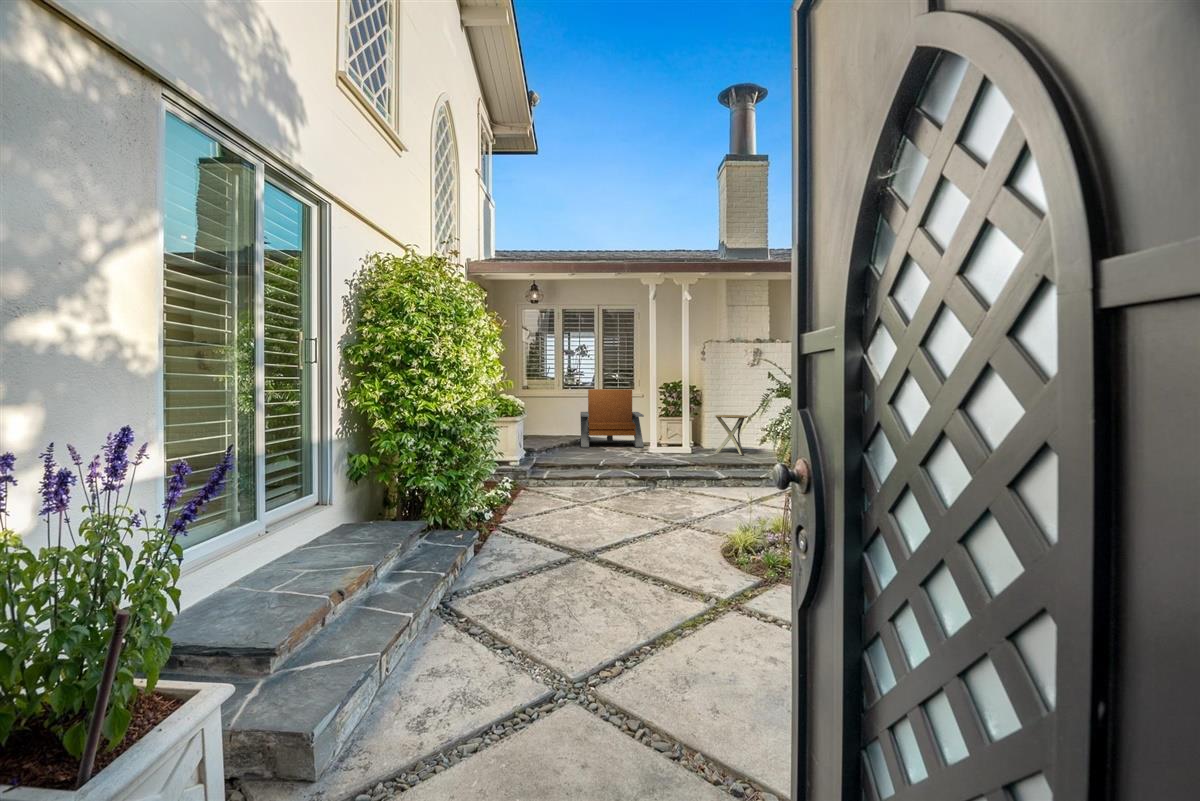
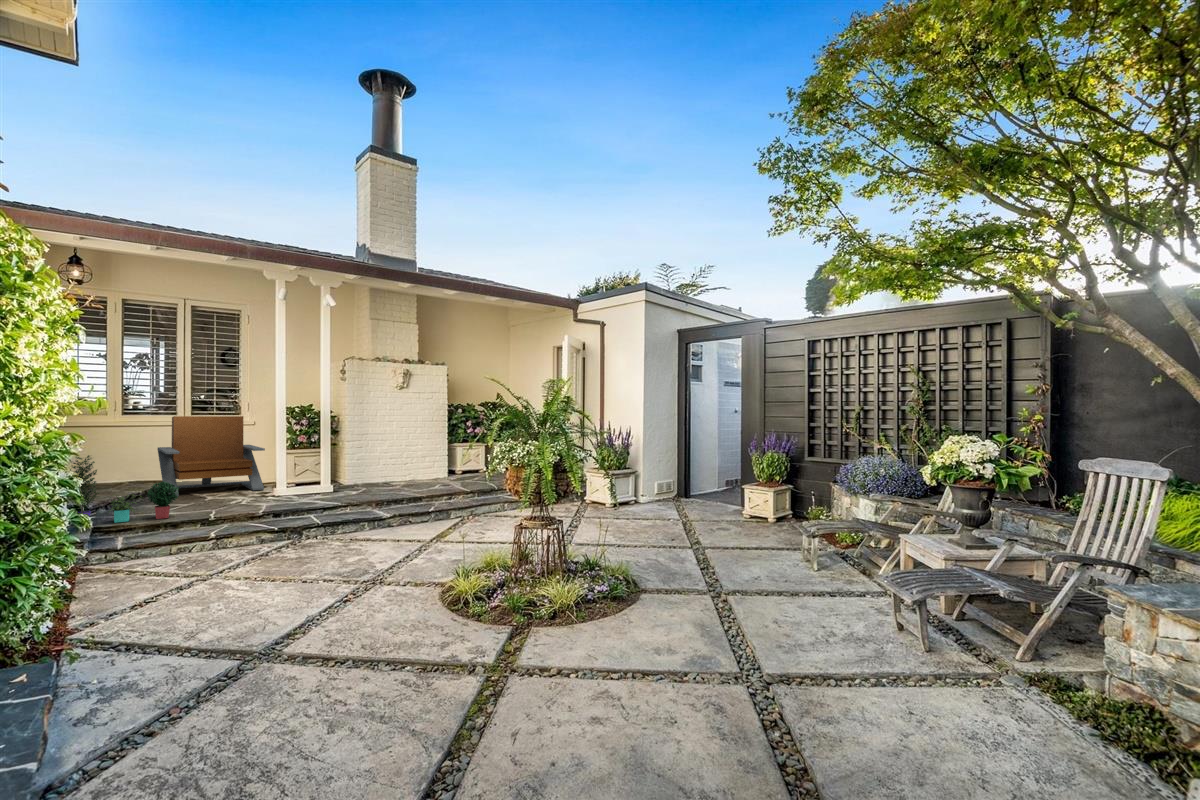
potted plant: none [521,415,582,461] -> present [70,455,179,523]
side table: present [715,415,748,455] -> none [360,444,405,488]

